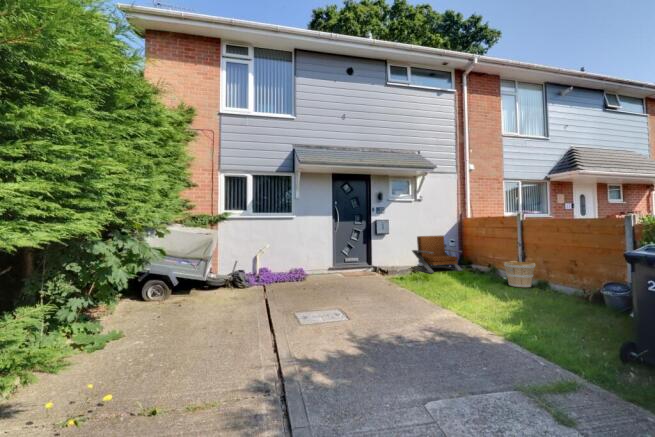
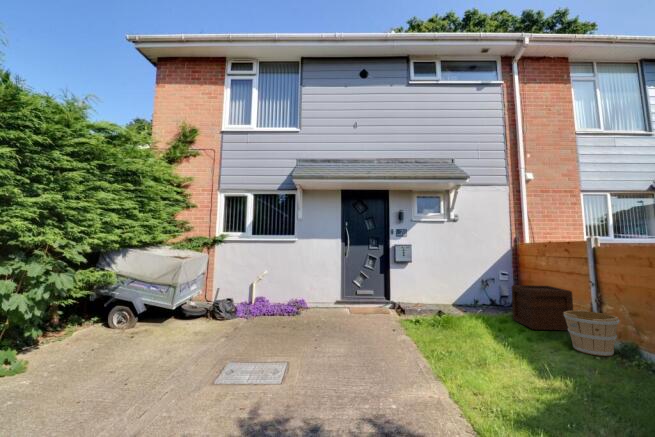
lounge chair: present [412,236,462,273] -> none [442,265,512,315]
wooden crate: none [465,248,506,278] -> present [512,285,573,331]

